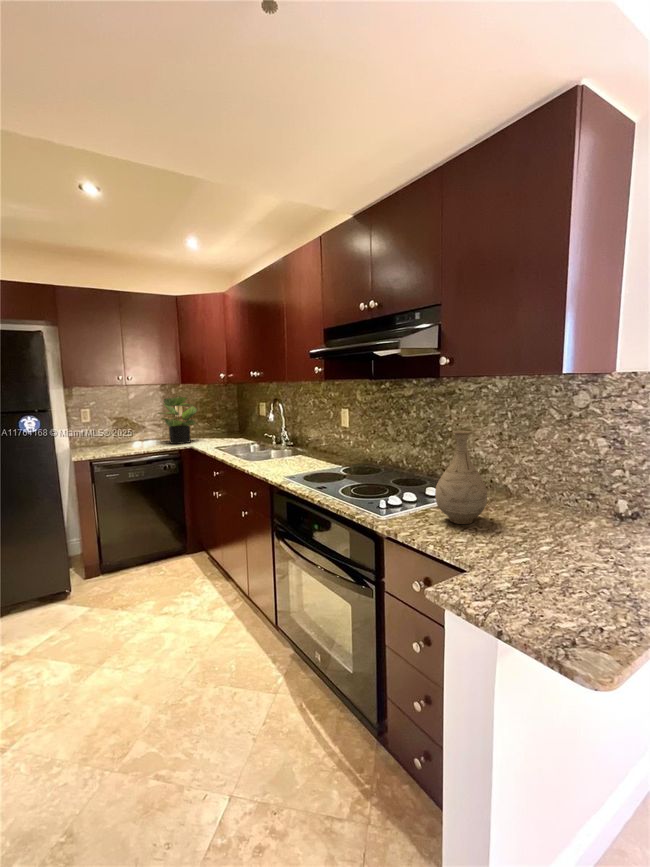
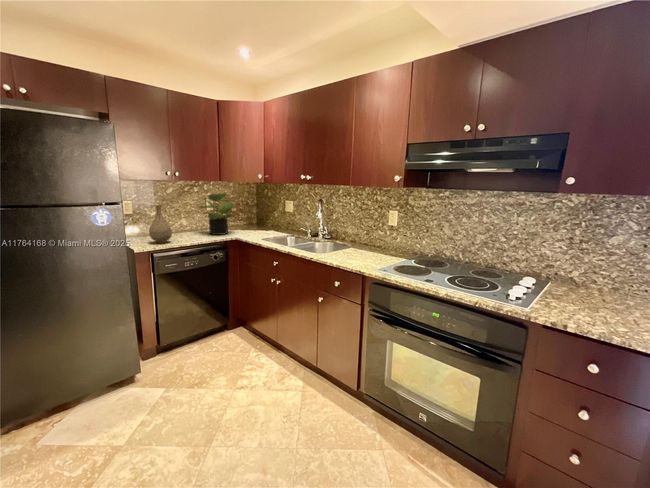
vase: present [435,431,487,524] -> present [149,205,172,243]

